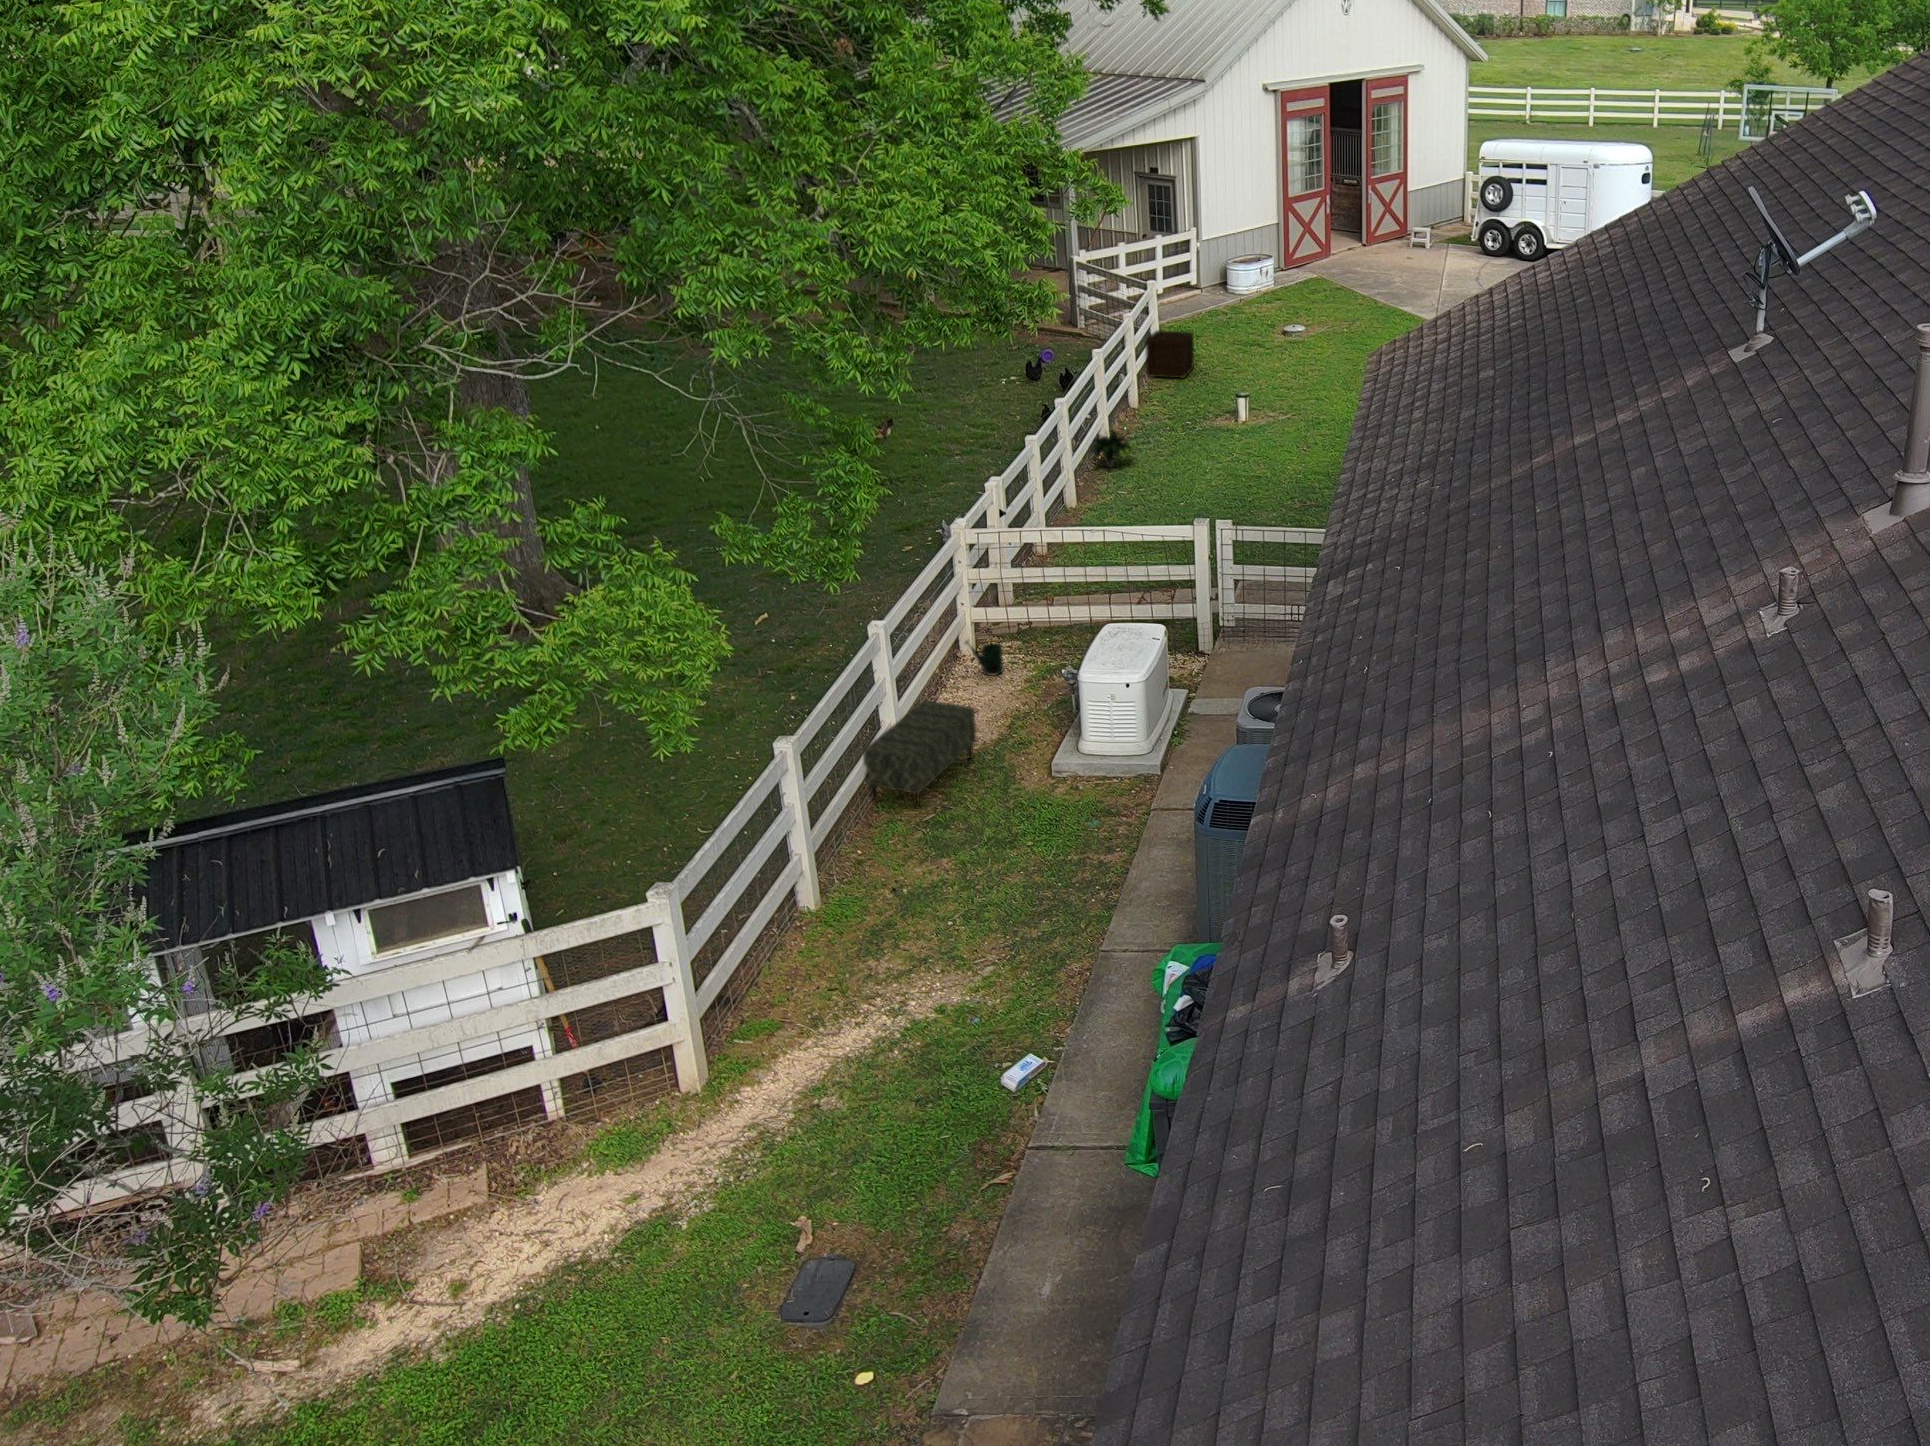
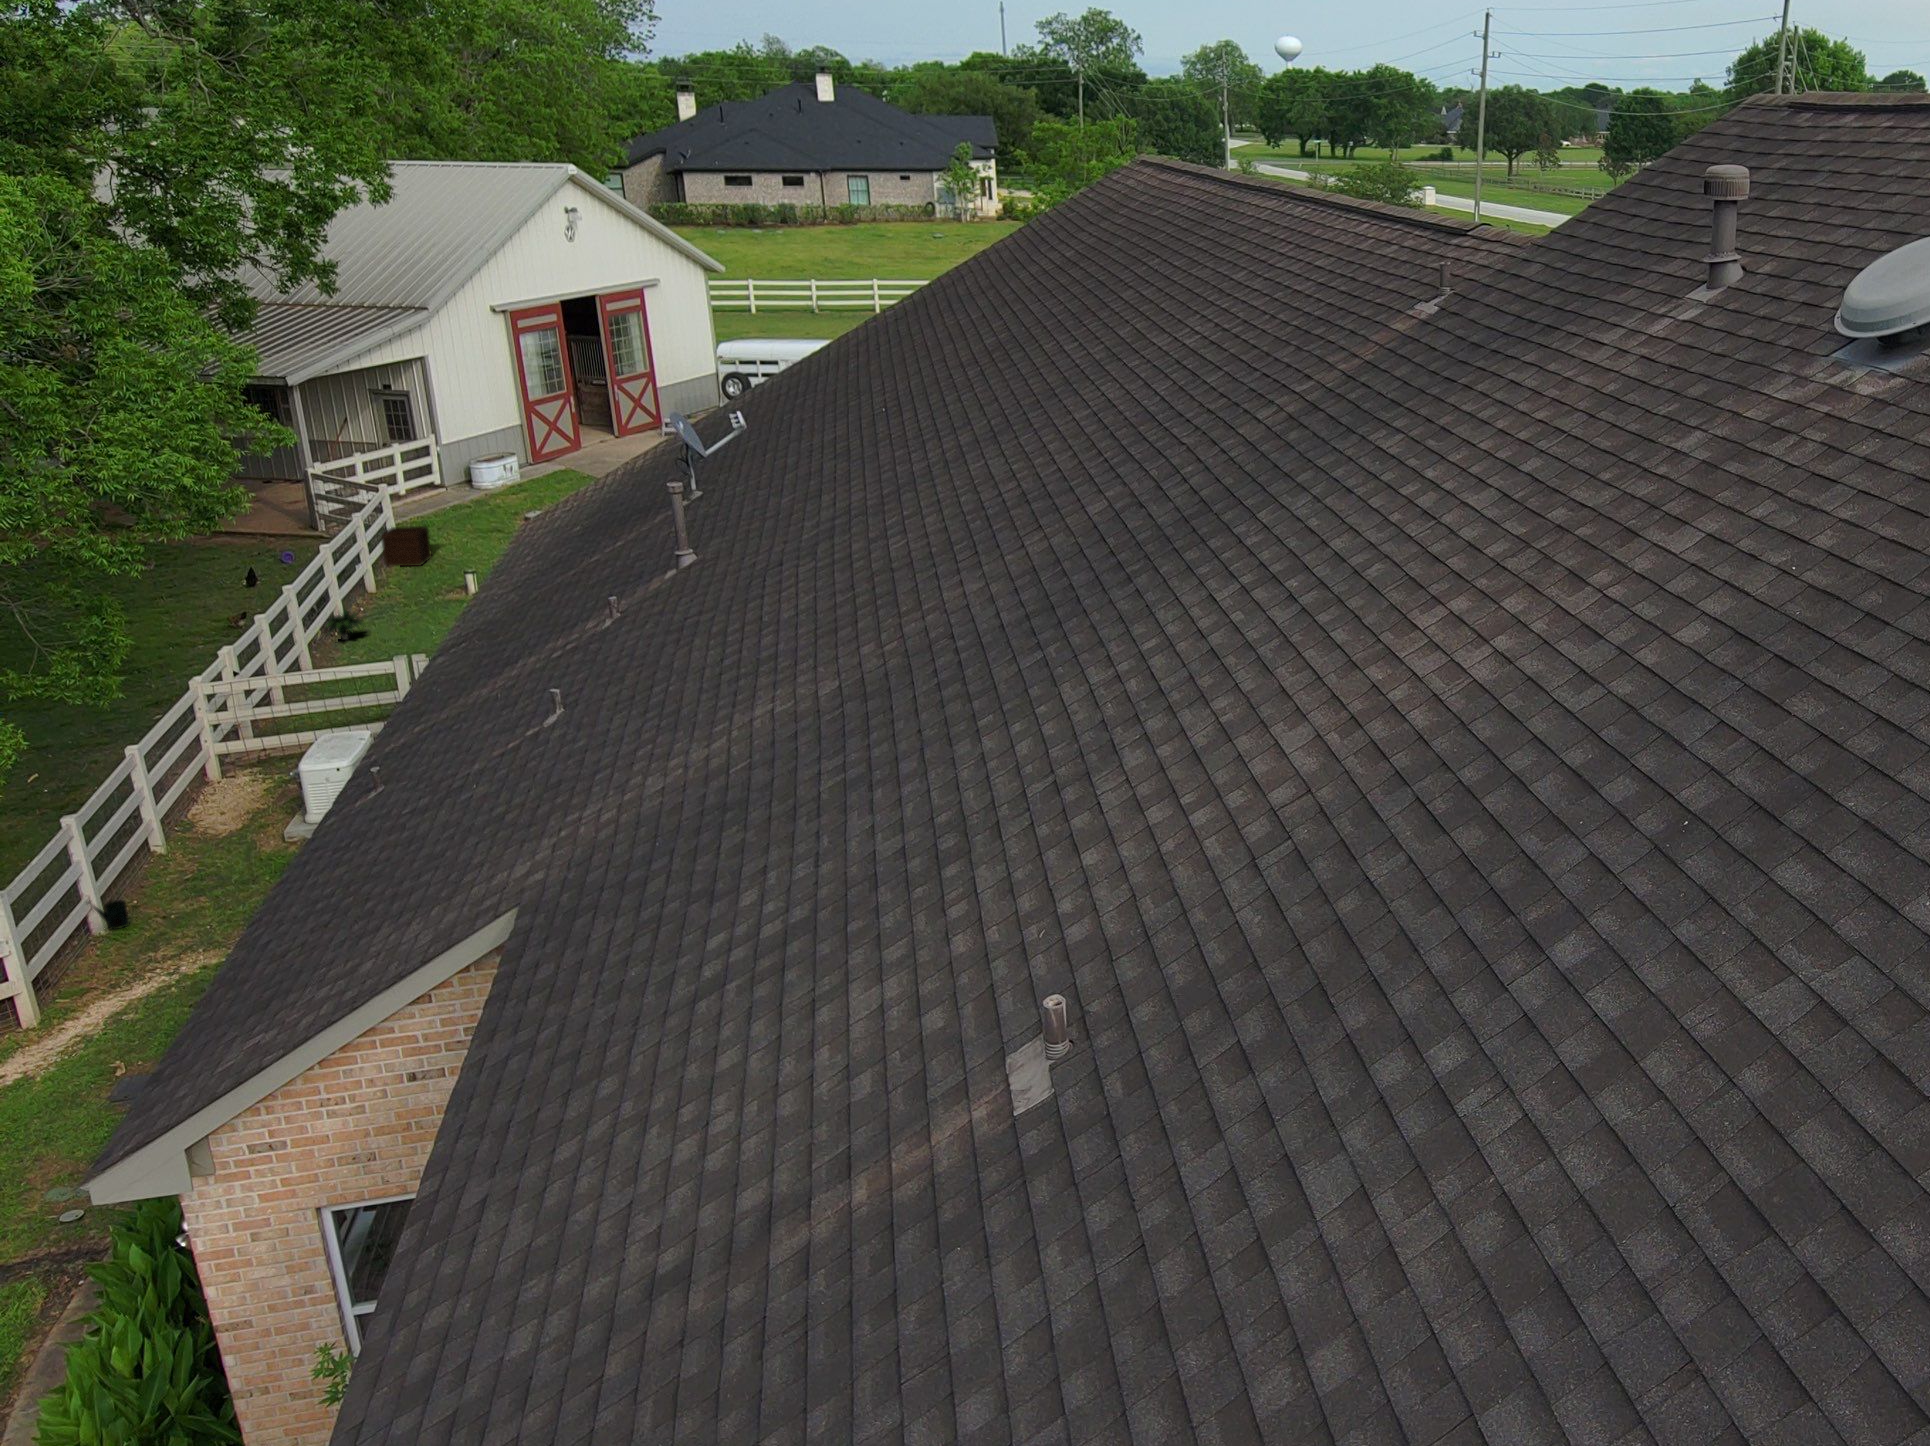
watering can: present [964,641,1003,675] -> present [88,900,134,929]
bench: present [863,701,977,808] -> none [125,798,219,868]

